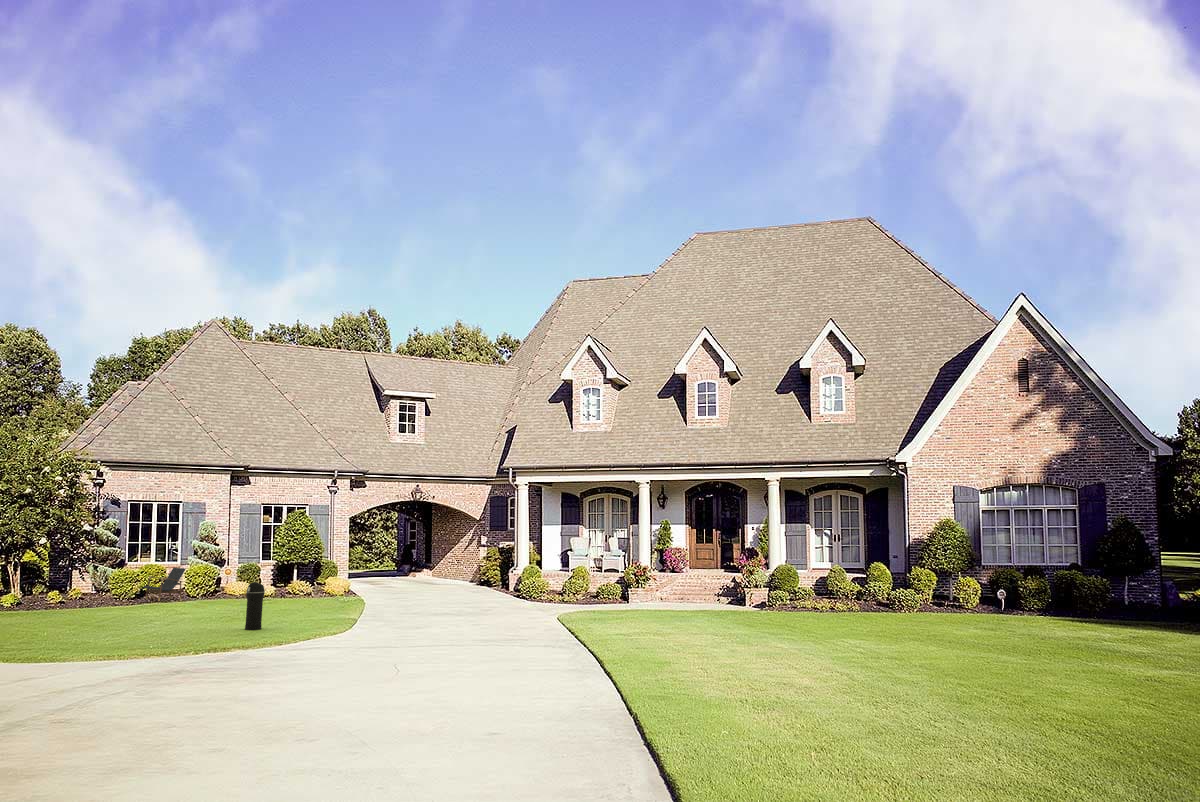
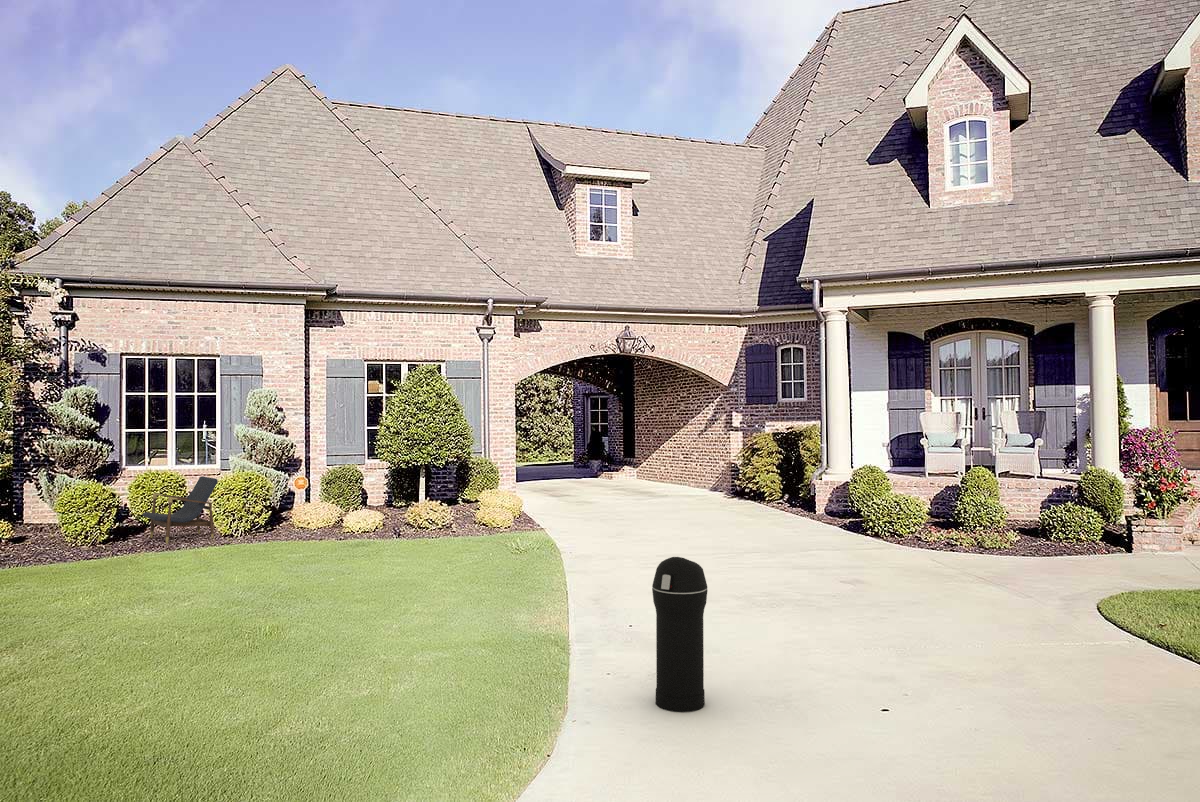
trash can: present [245,582,265,630] -> present [652,557,708,712]

